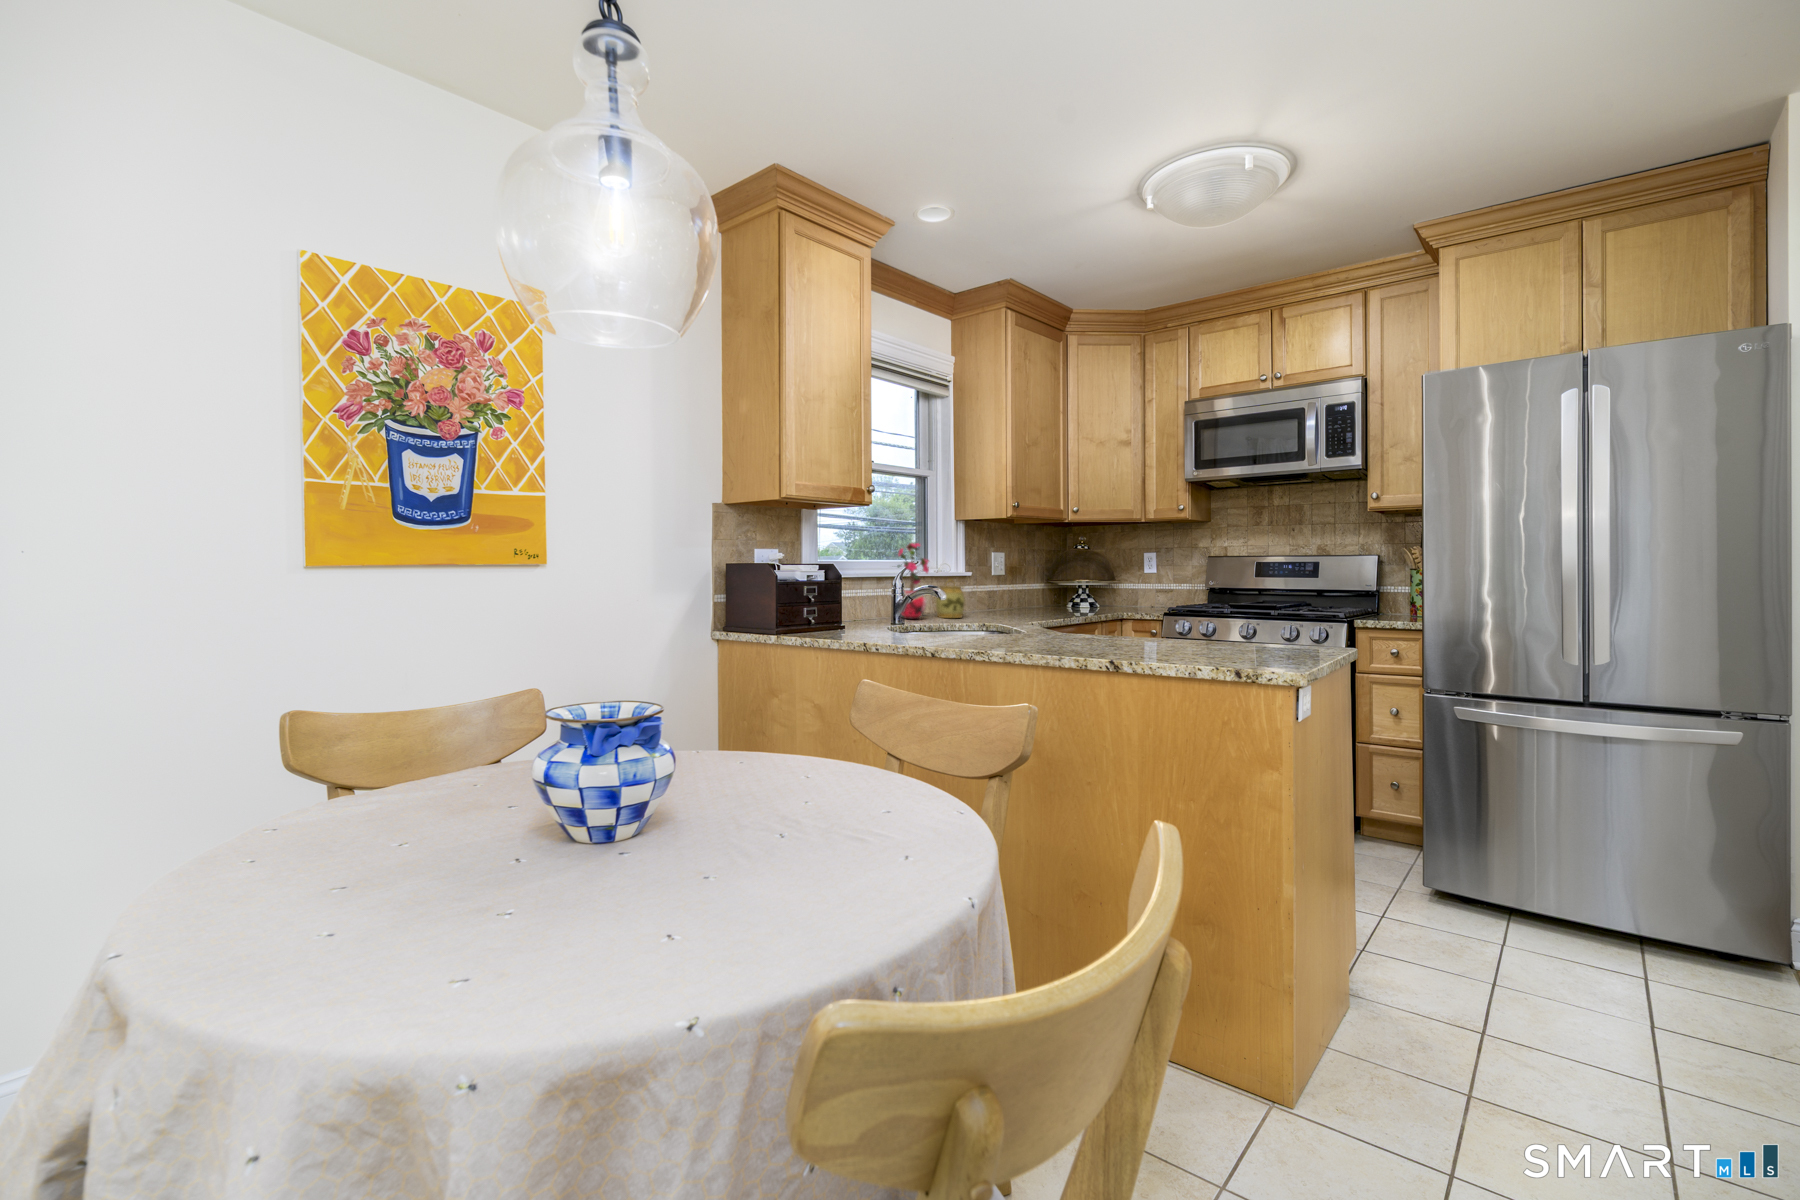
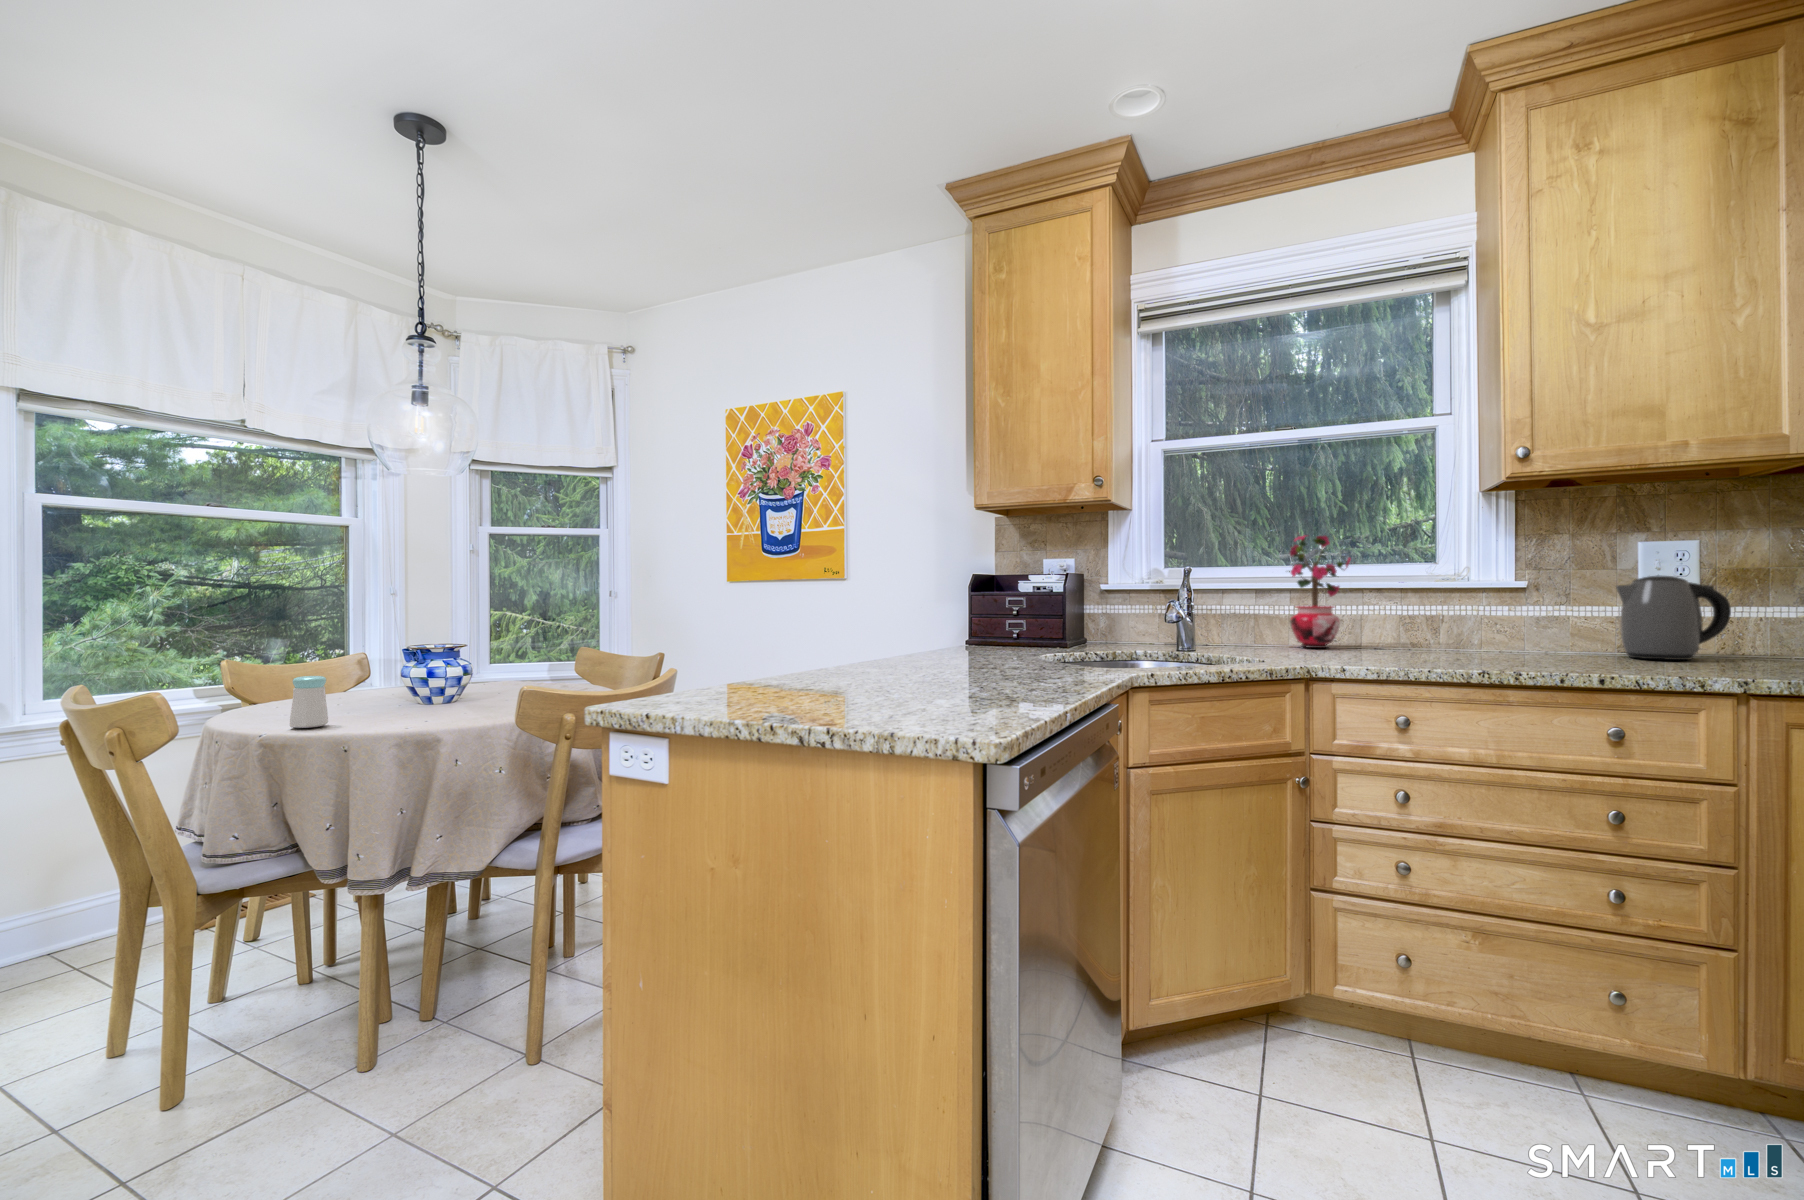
kettle: none [999,573,1028,615] -> present [1616,576,1731,660]
jar: present [936,580,965,618] -> none [1389,588,1446,652]
salt shaker: none [901,762,953,853] -> present [290,676,328,728]

